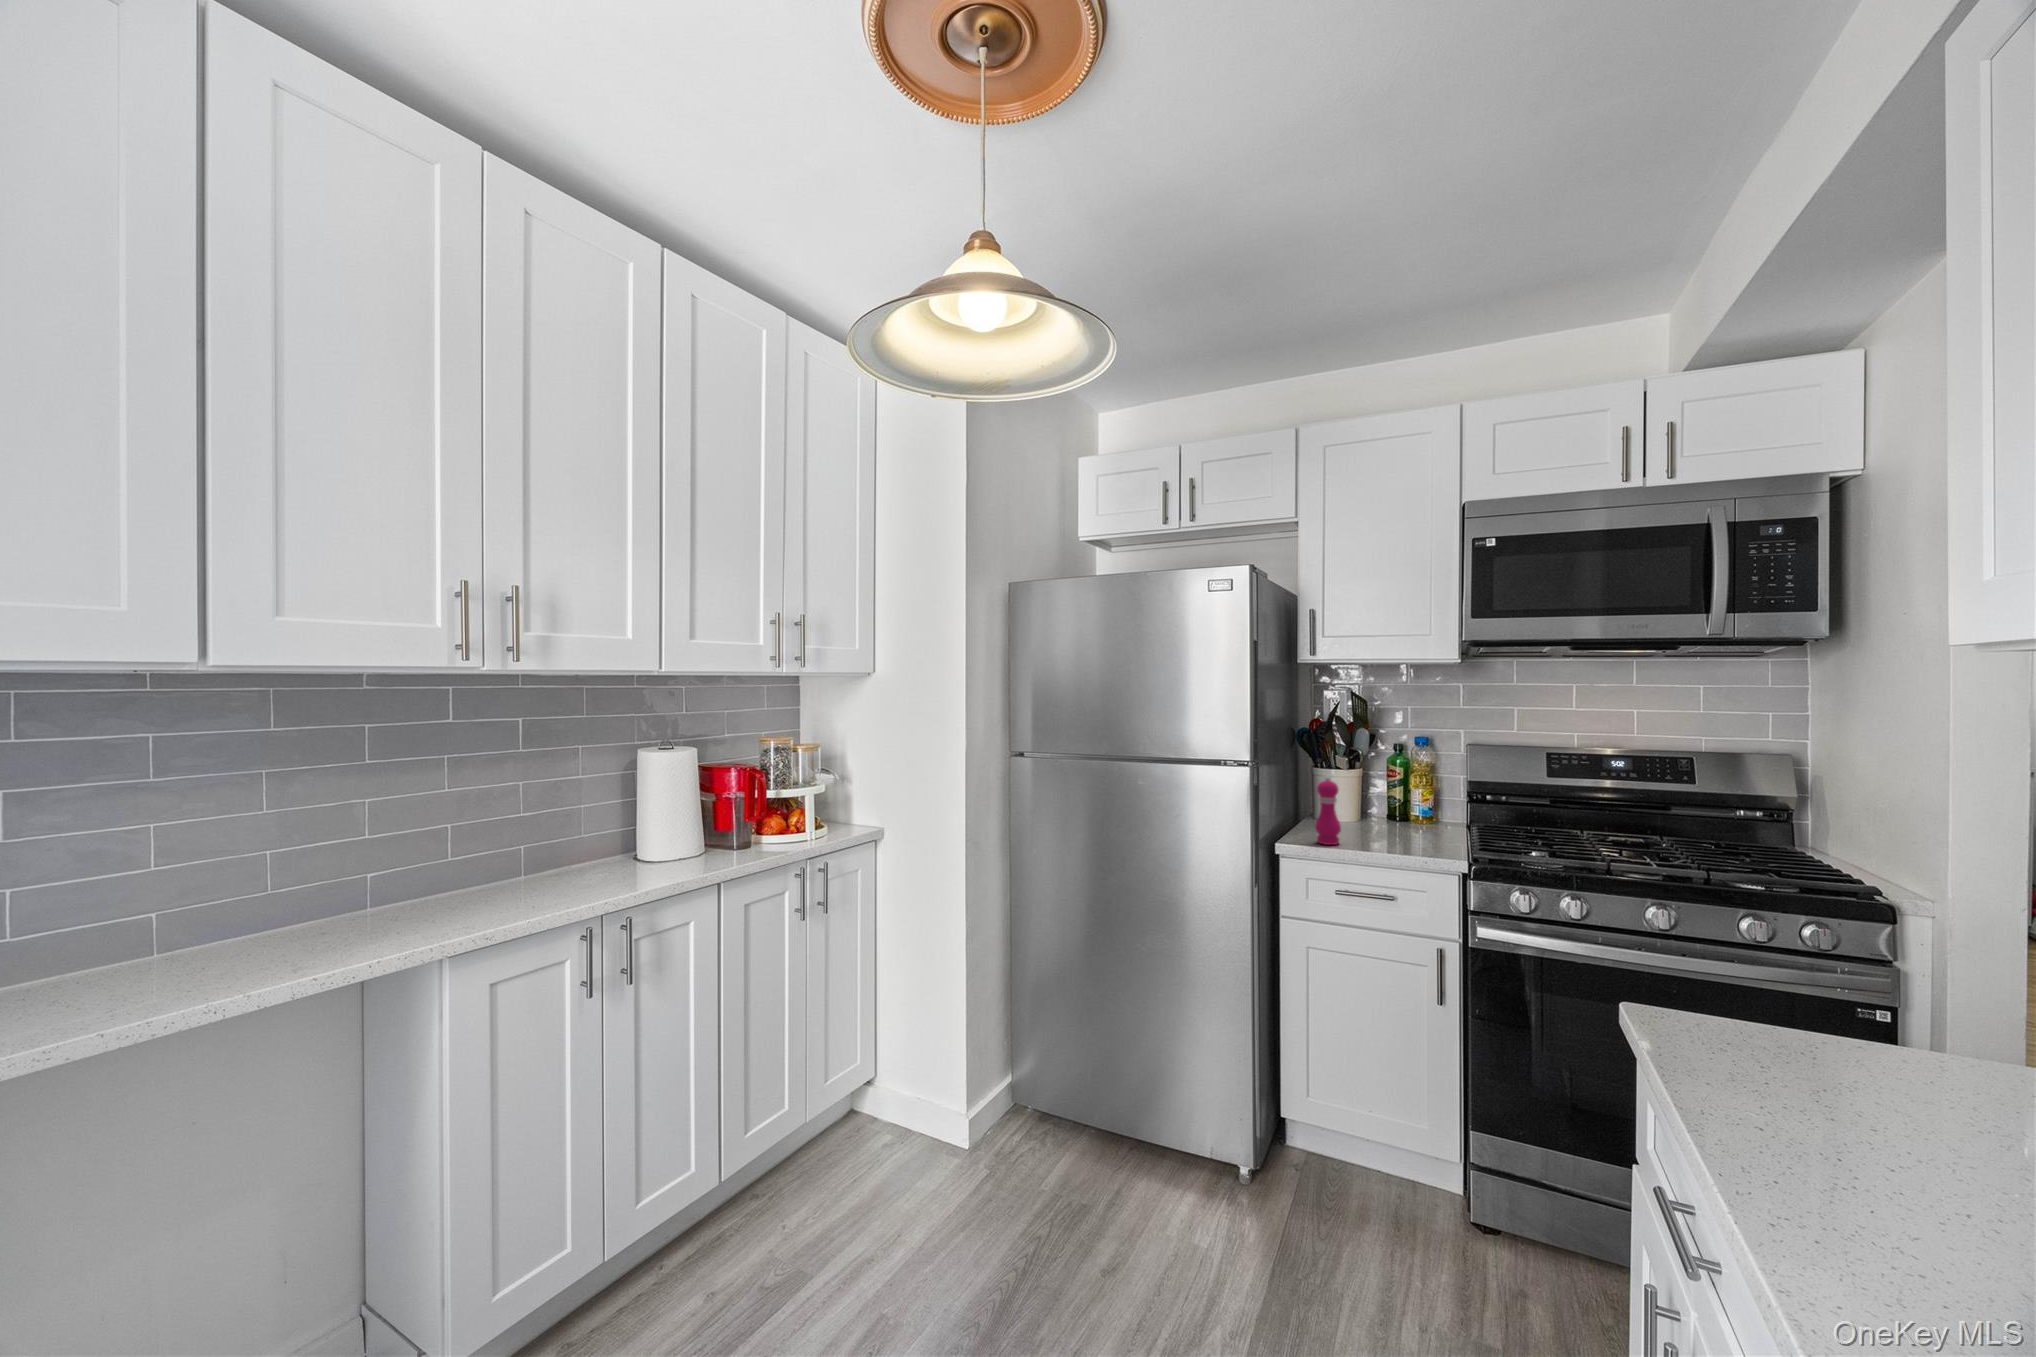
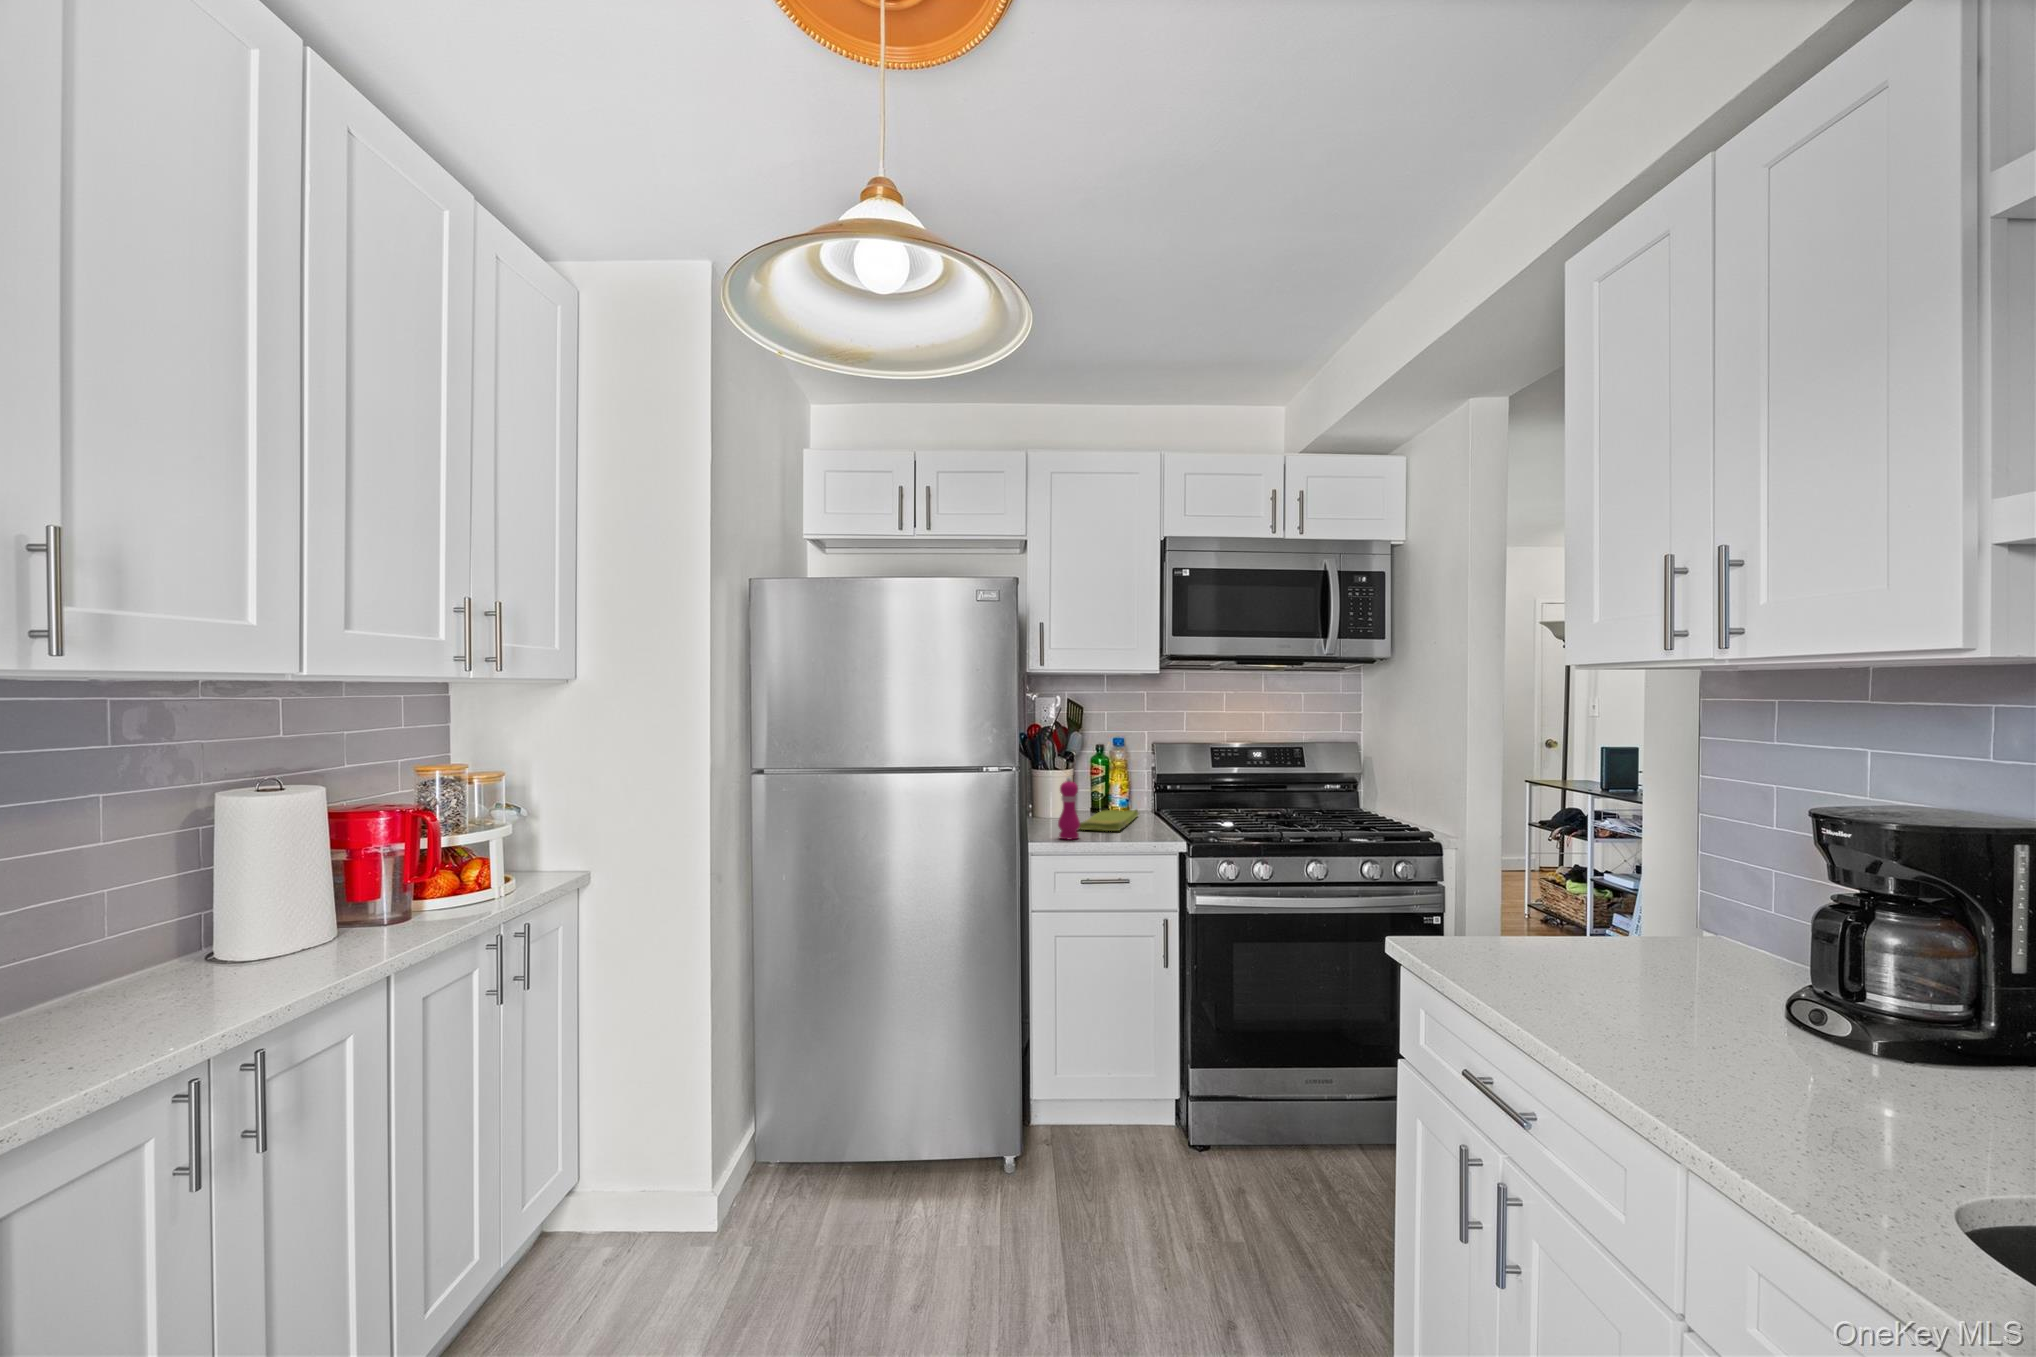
dish towel: none [1346,817,1442,841] -> present [1079,809,1138,831]

